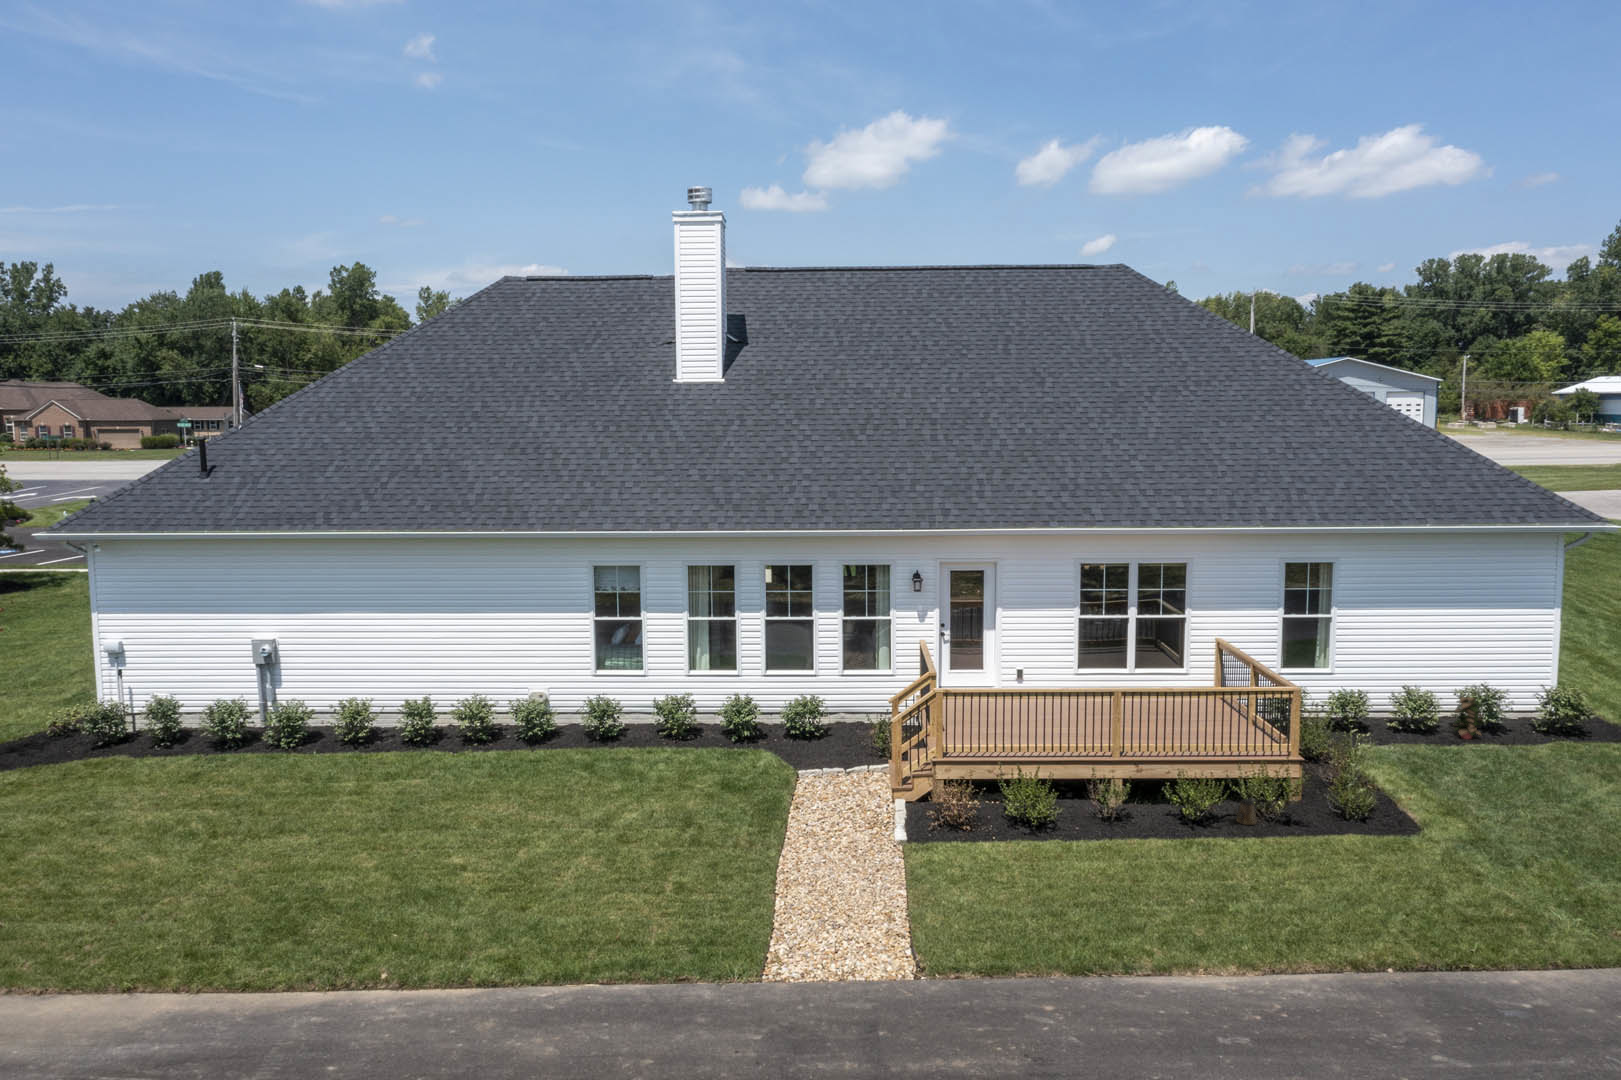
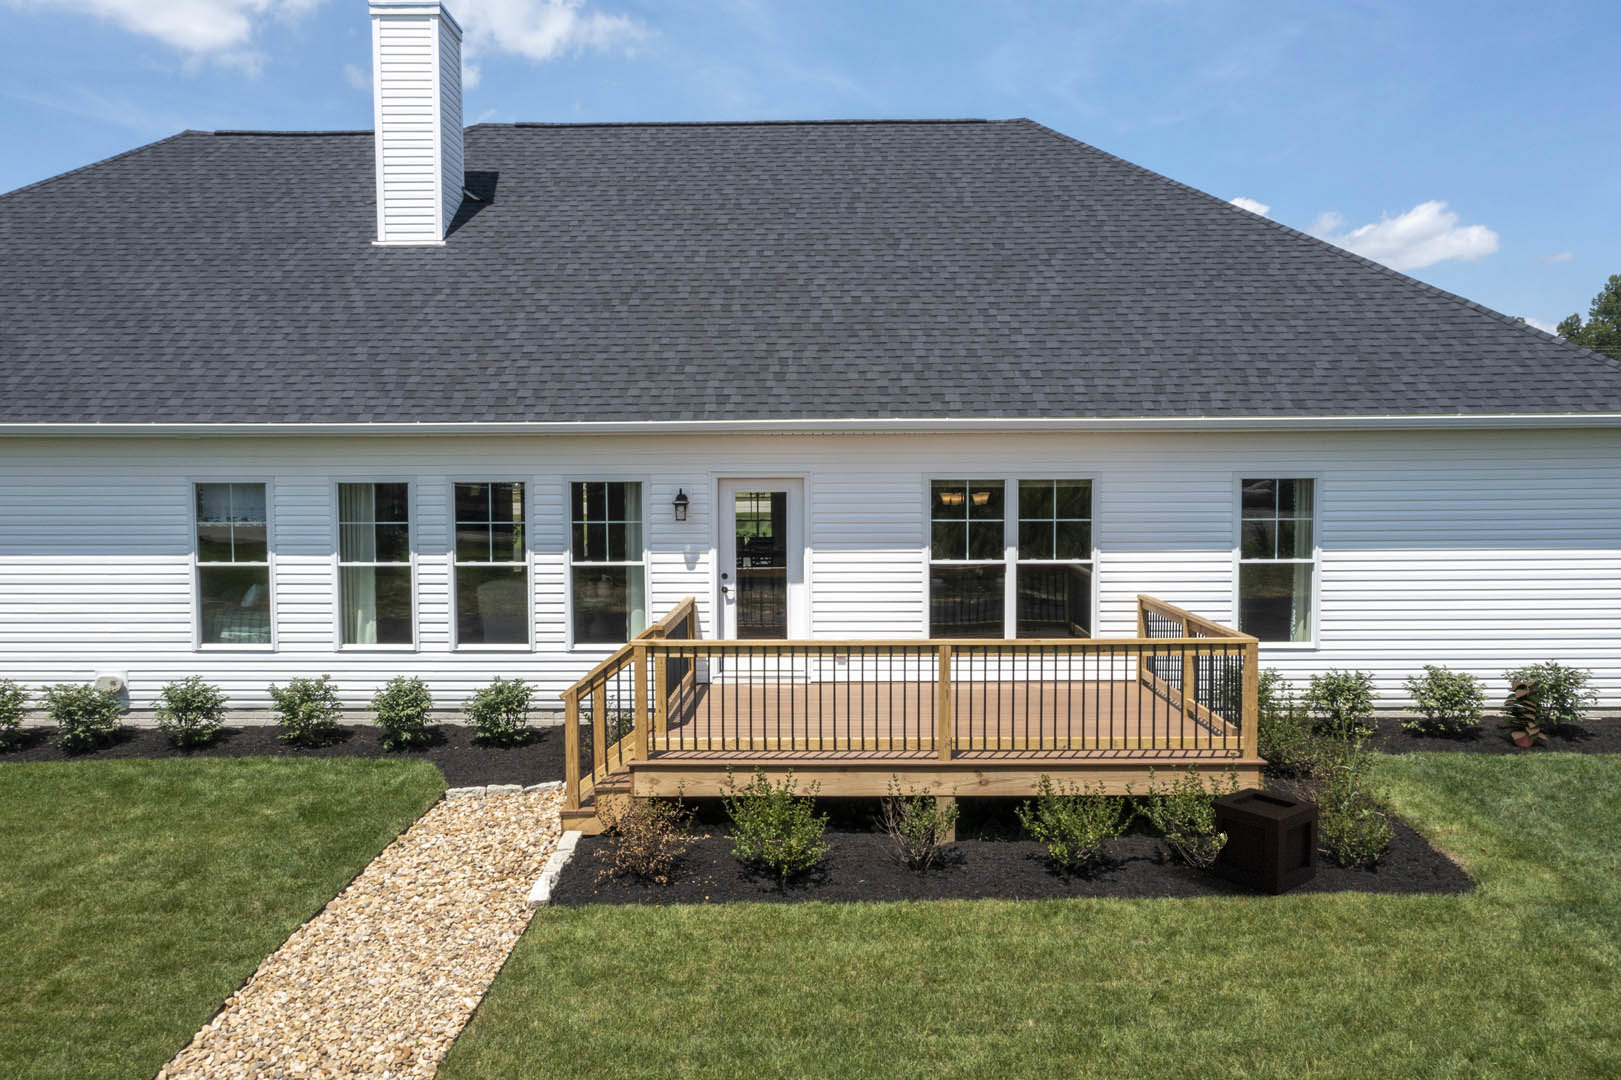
wooden crate: none [1274,775,1338,838] -> present [1208,788,1318,895]
watering can: present [1231,799,1258,825] -> none [1128,828,1182,874]

